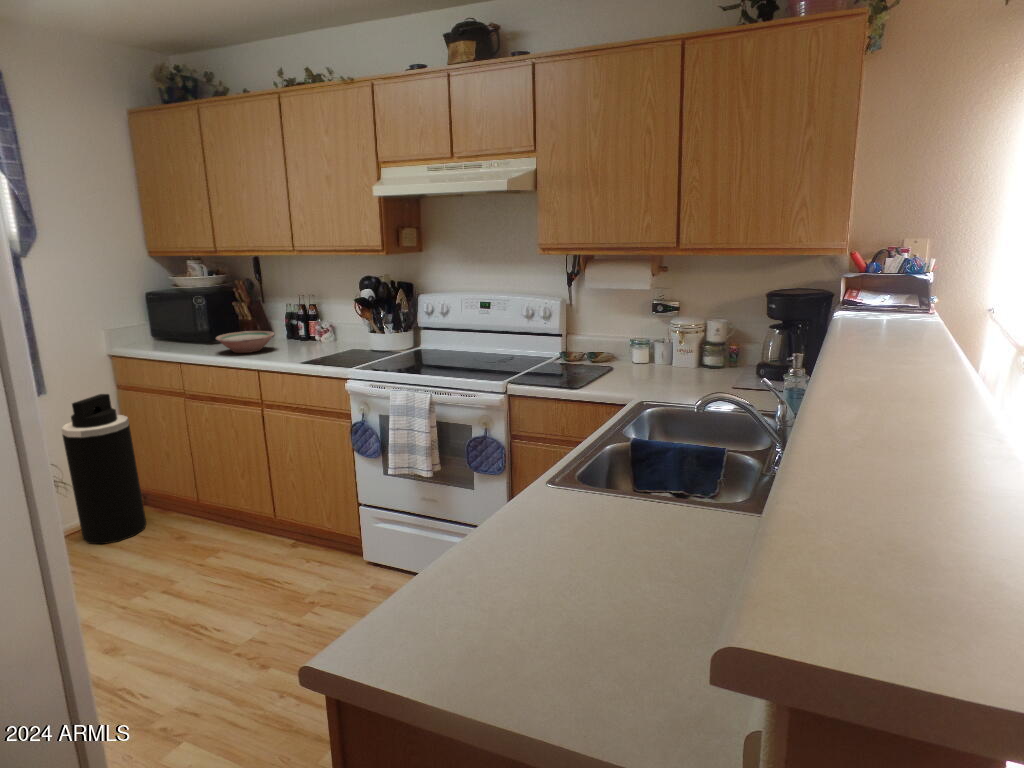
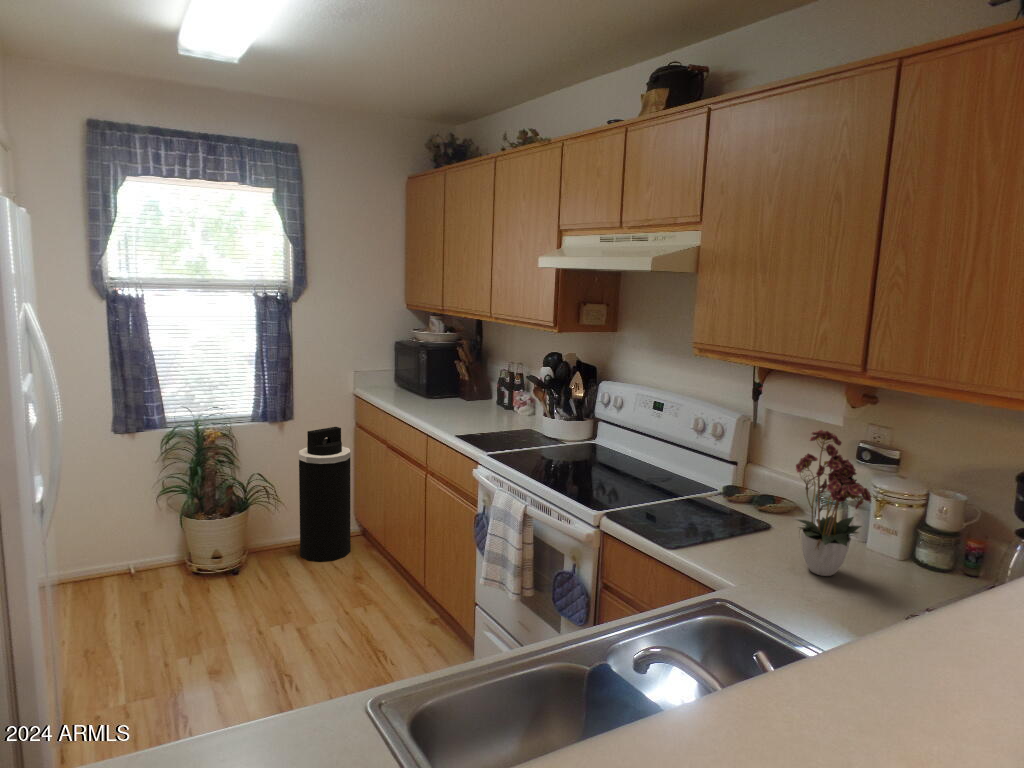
flower arrangement: none [639,283,706,382] -> present [796,430,871,576]
bowl: present [216,331,274,353] -> none [414,391,469,413]

